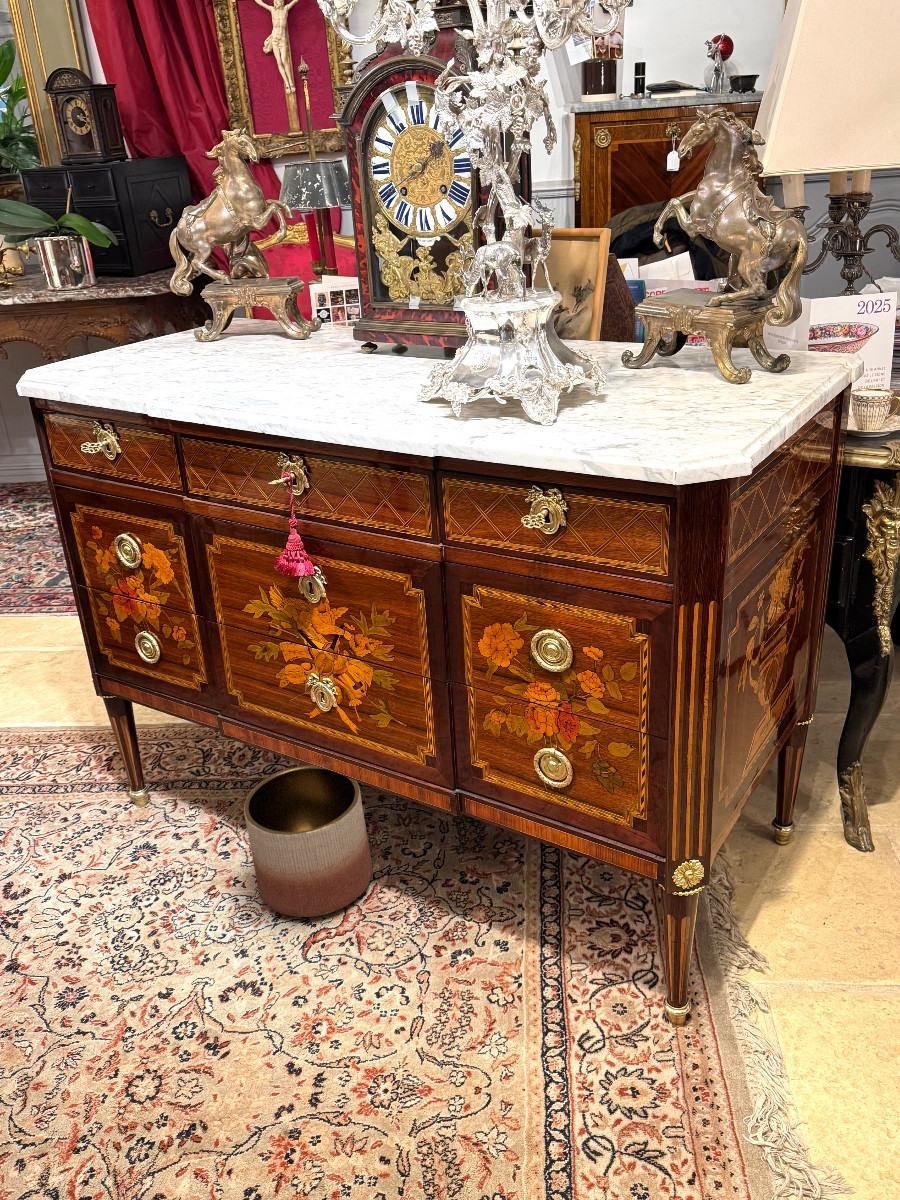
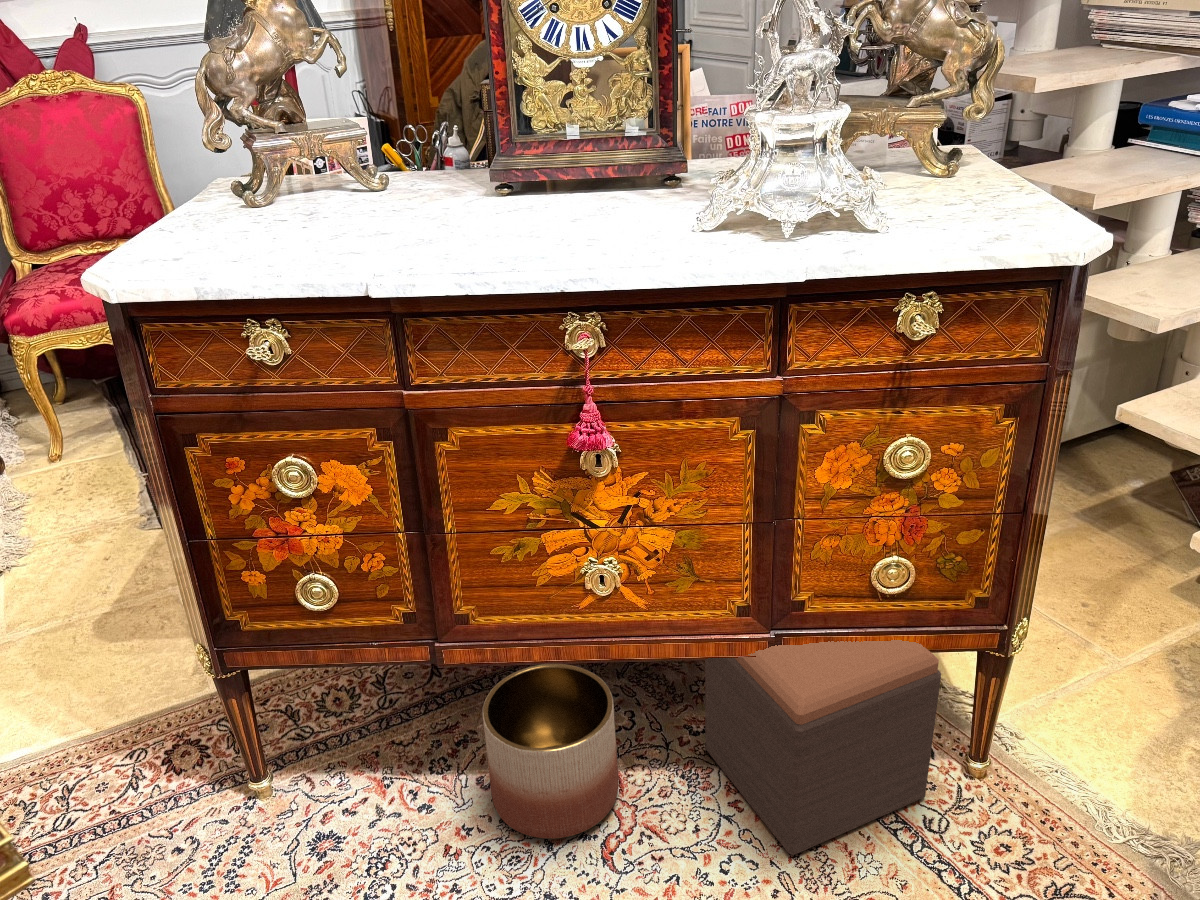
footstool: none [422,767,607,1015] -> present [705,640,941,855]

